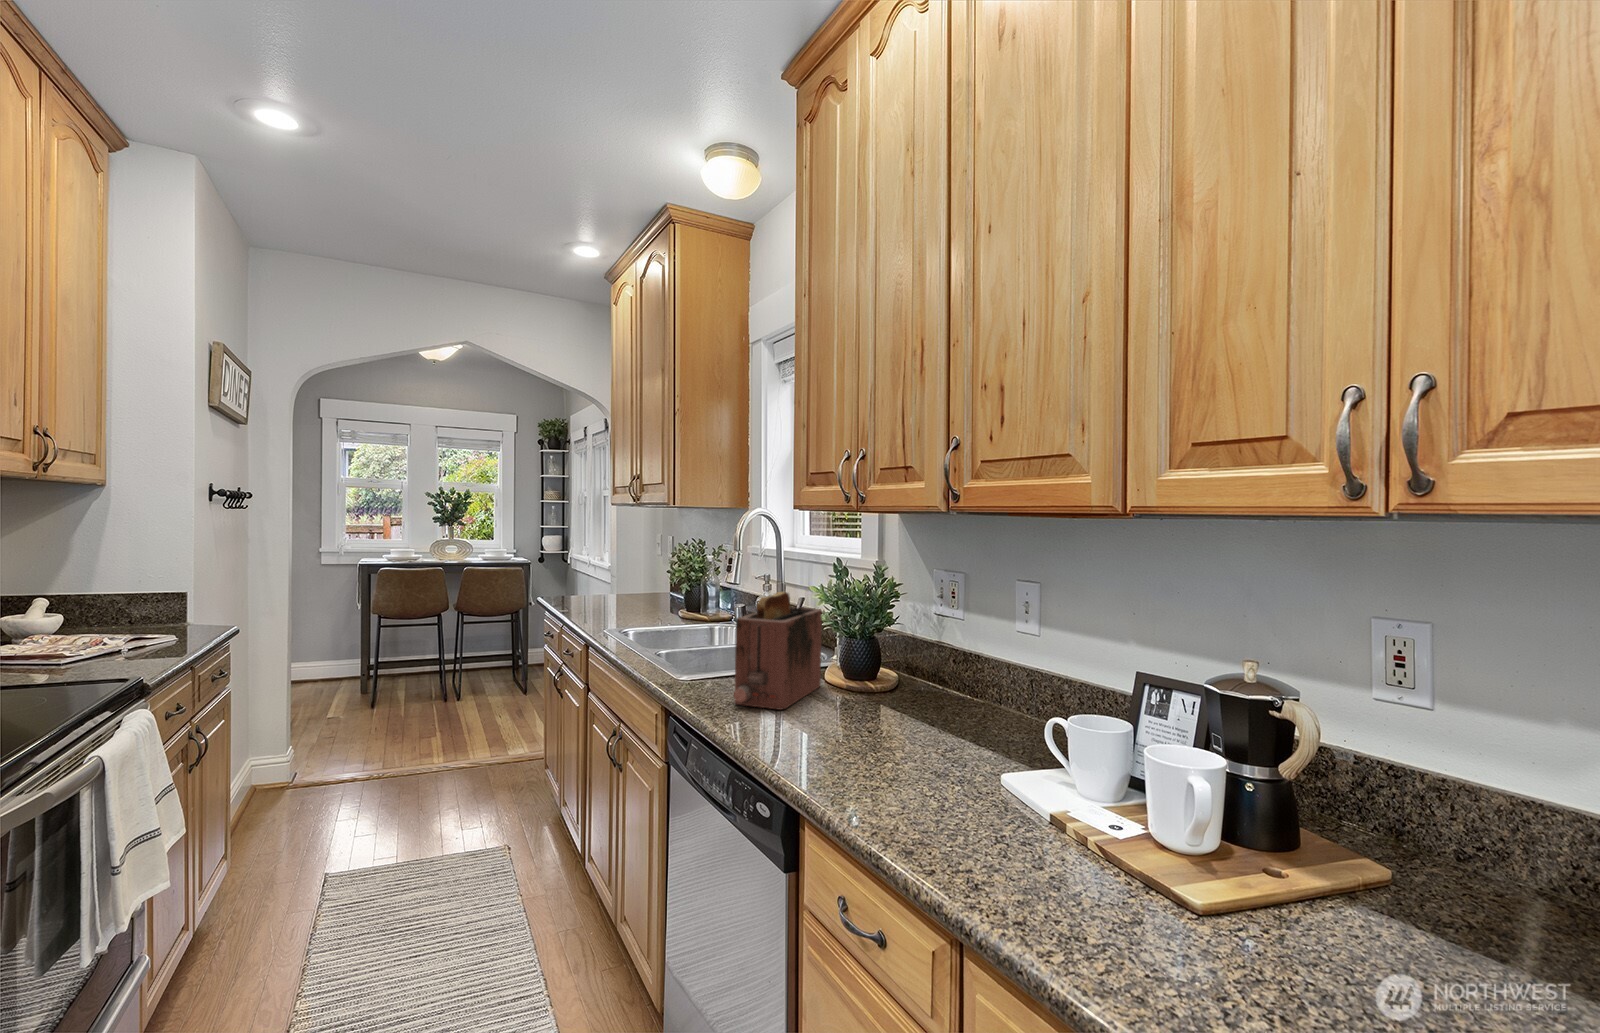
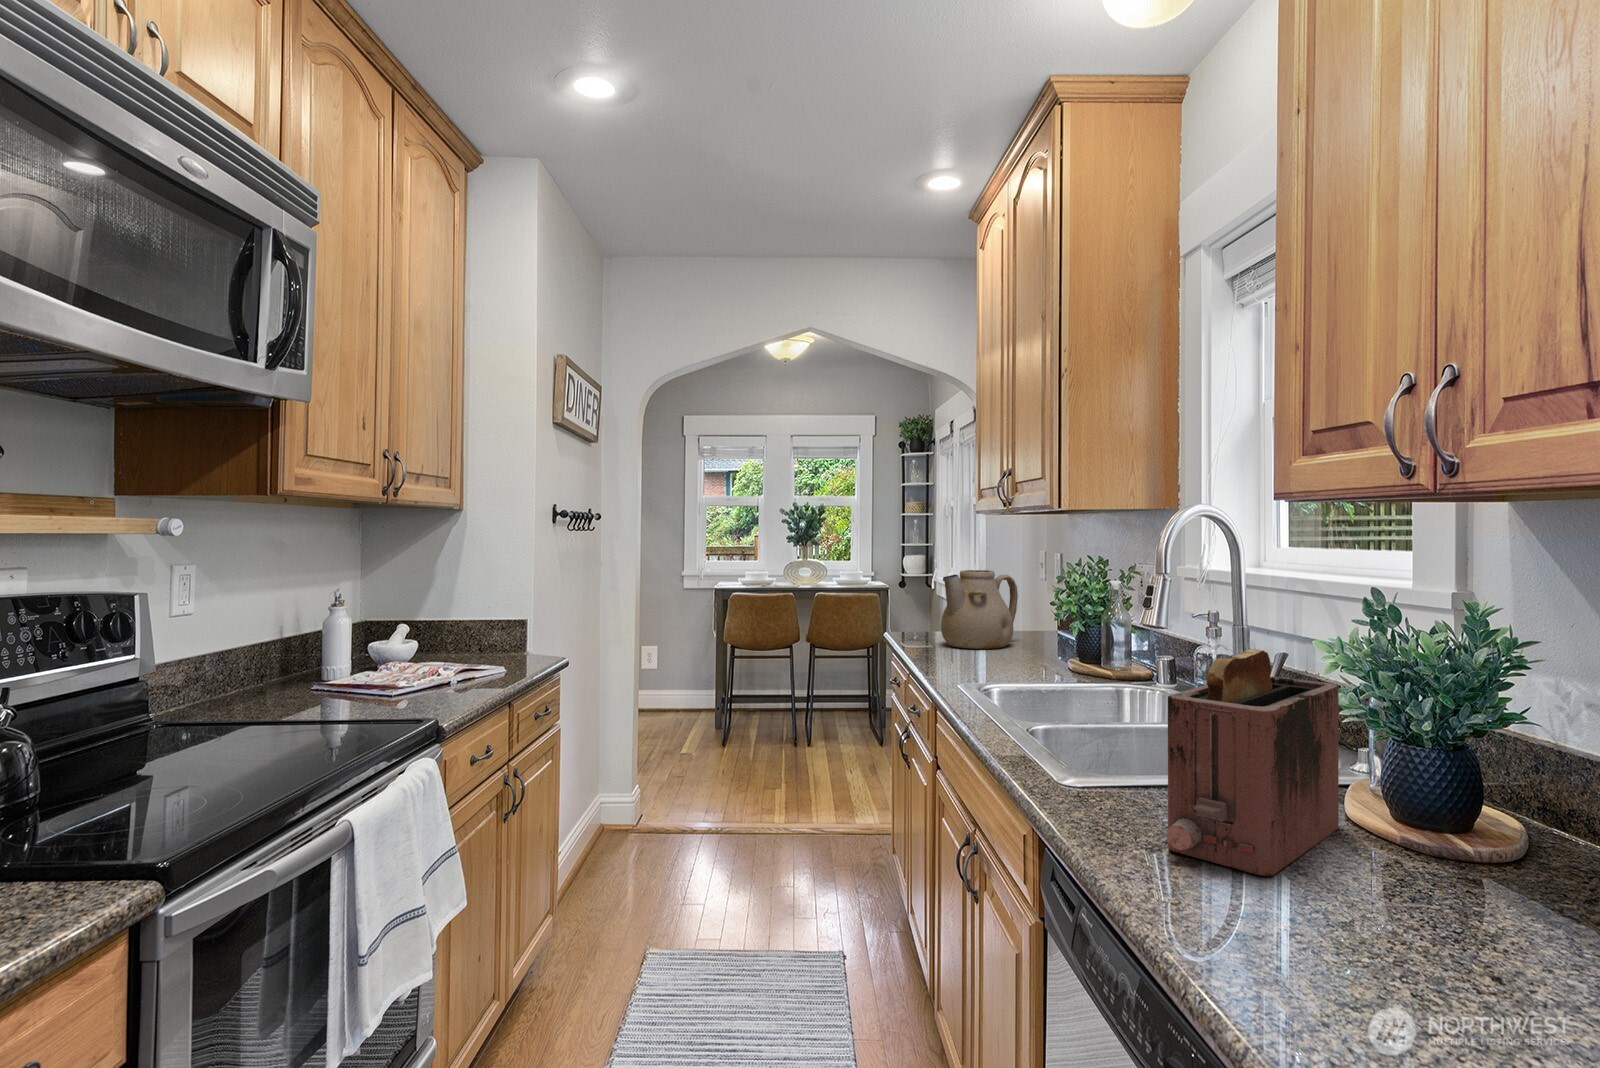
teapot: none [584,548,641,606] -> present [941,570,1018,649]

